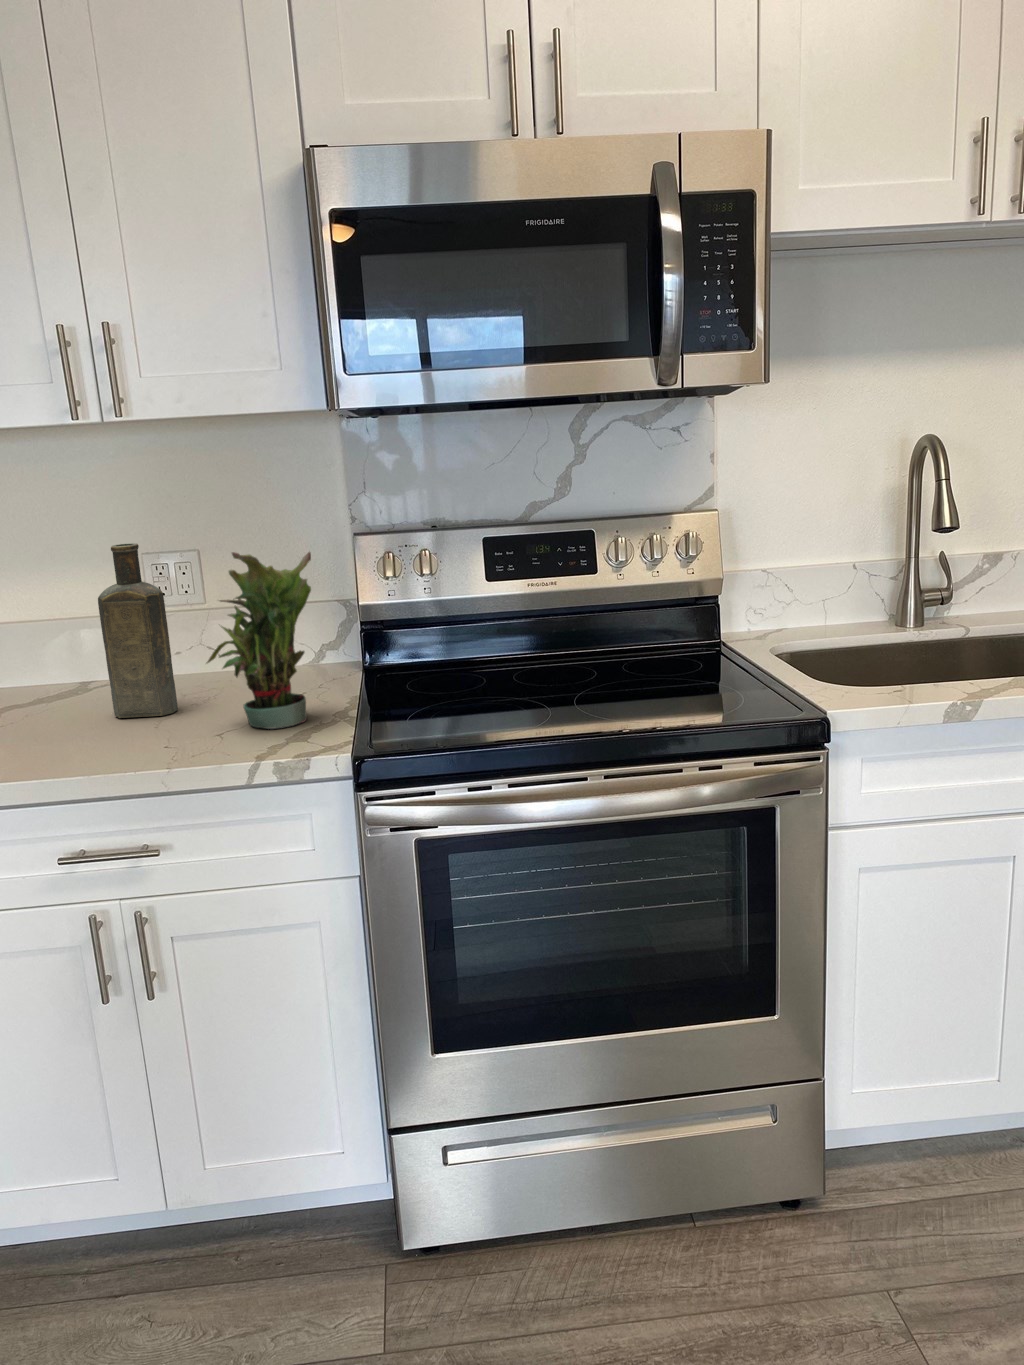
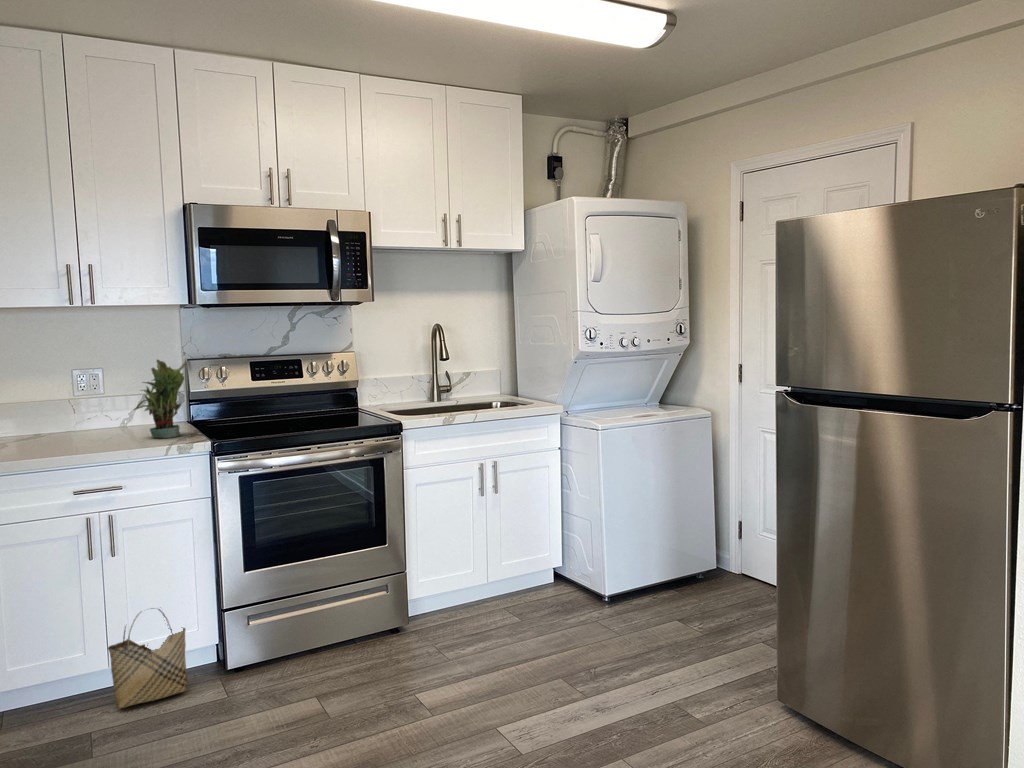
bottle: present [98,543,178,718] -> none [71,359,107,440]
woven basket: none [151,1076,316,1312] -> present [108,608,187,709]

